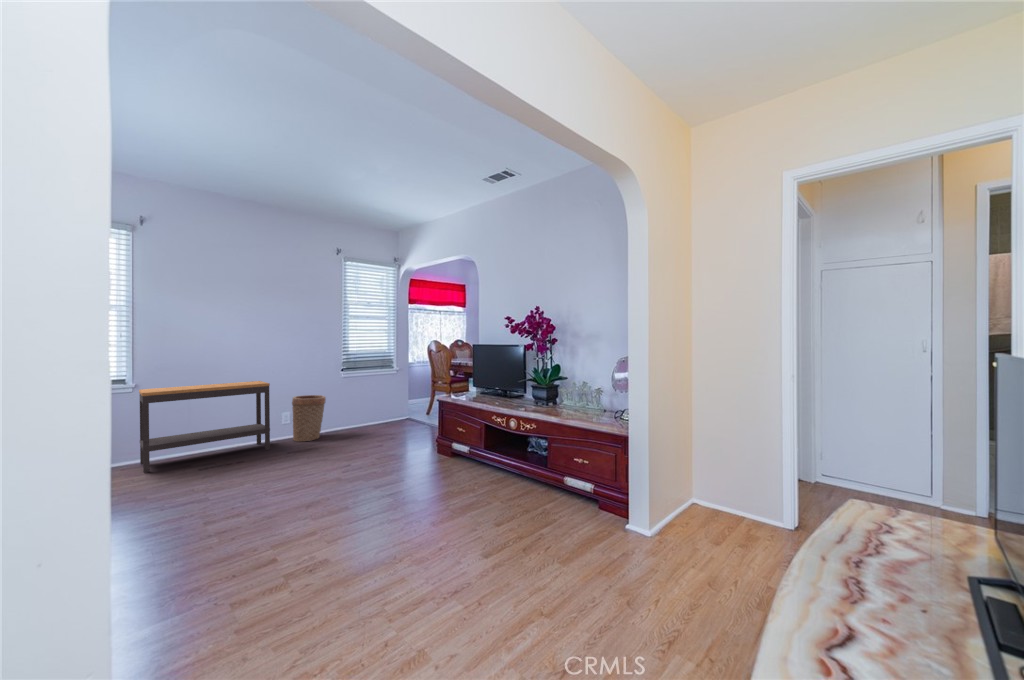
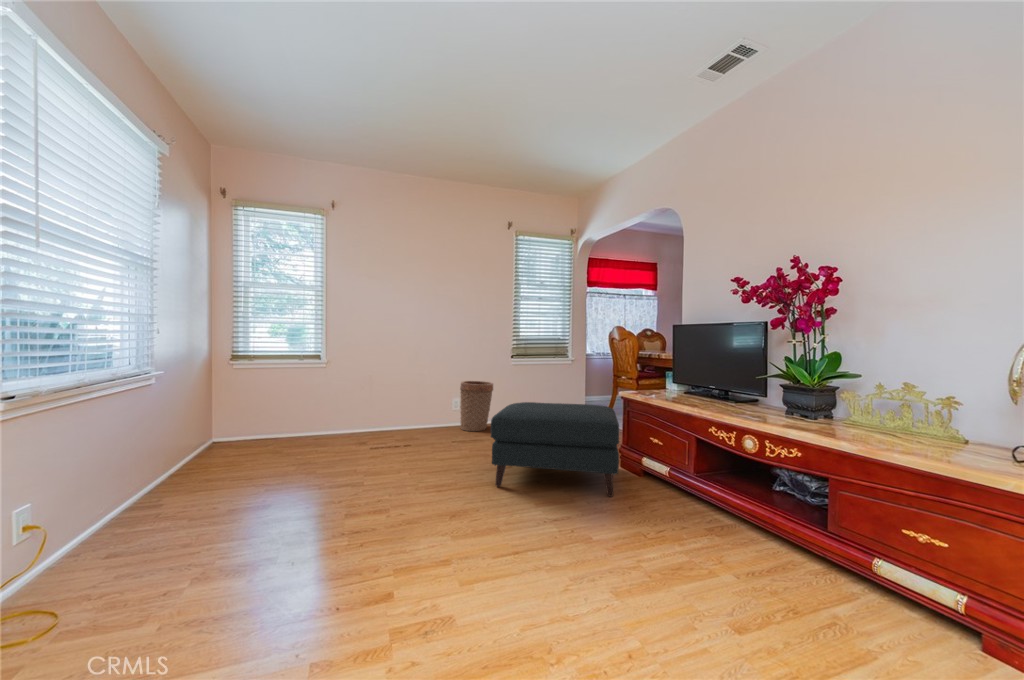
console table: present [139,381,270,472] -> none [325,362,437,444]
ottoman: none [335,408,435,480] -> present [491,402,619,497]

